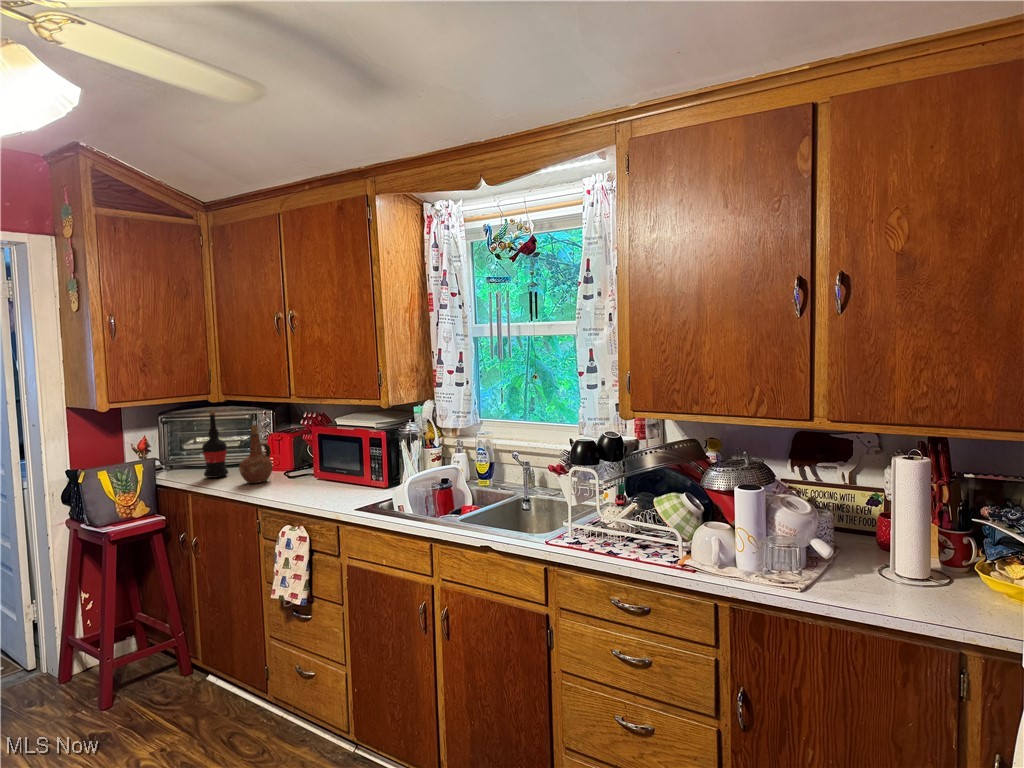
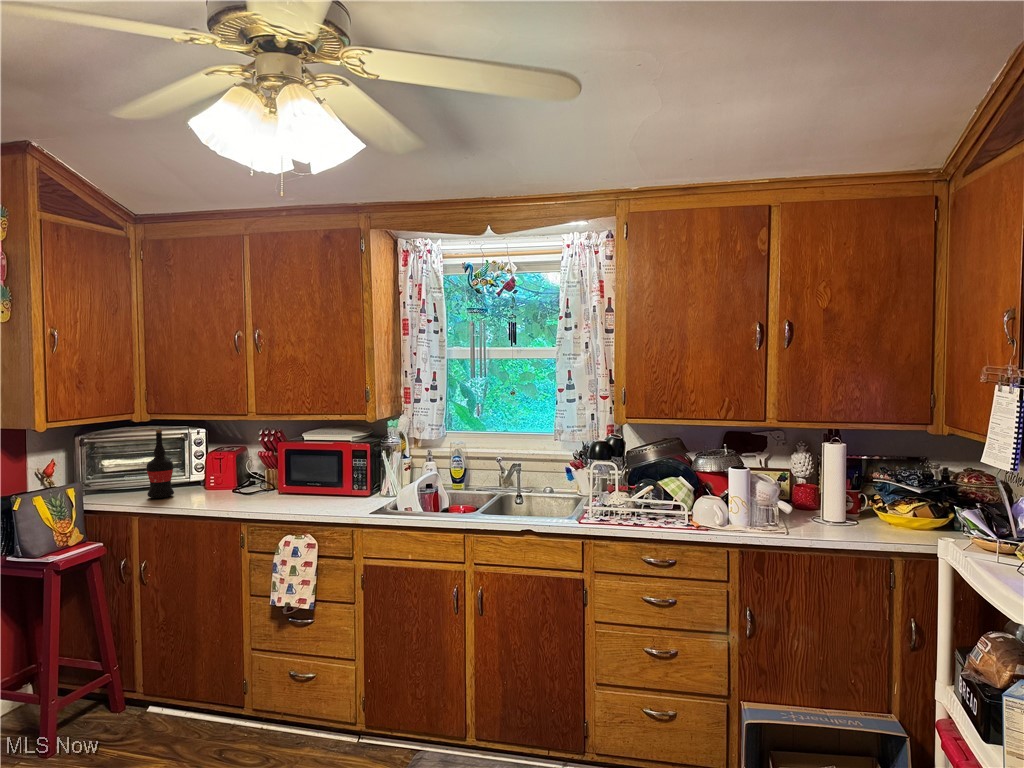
ceramic pitcher: present [239,425,273,483] -> none [203,441,237,500]

